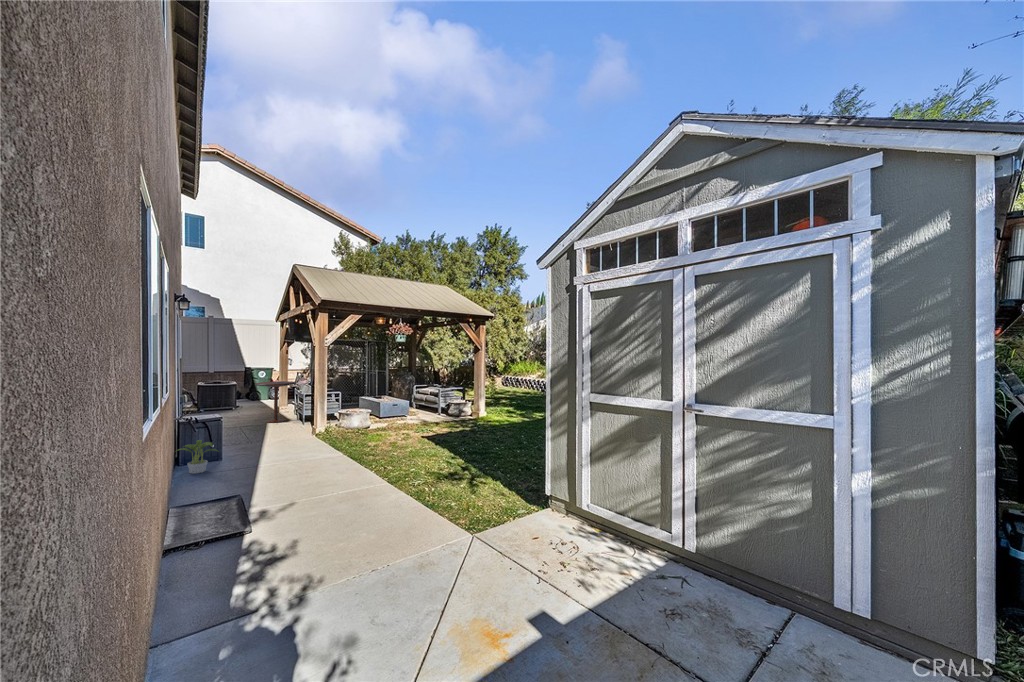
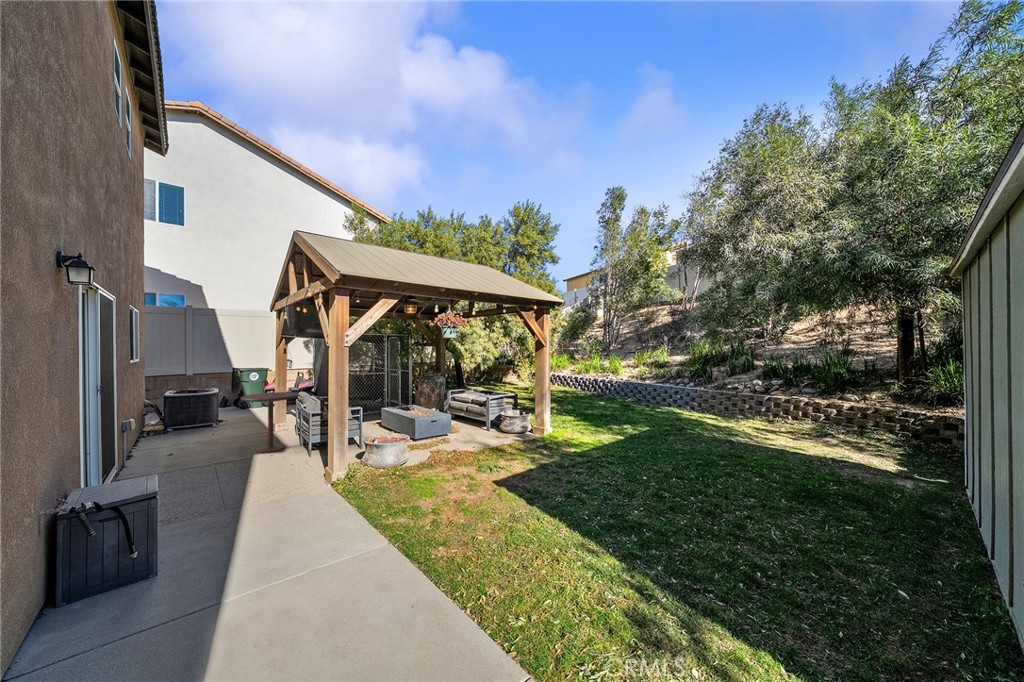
potted plant: present [179,440,217,474] -> none [44,542,150,624]

